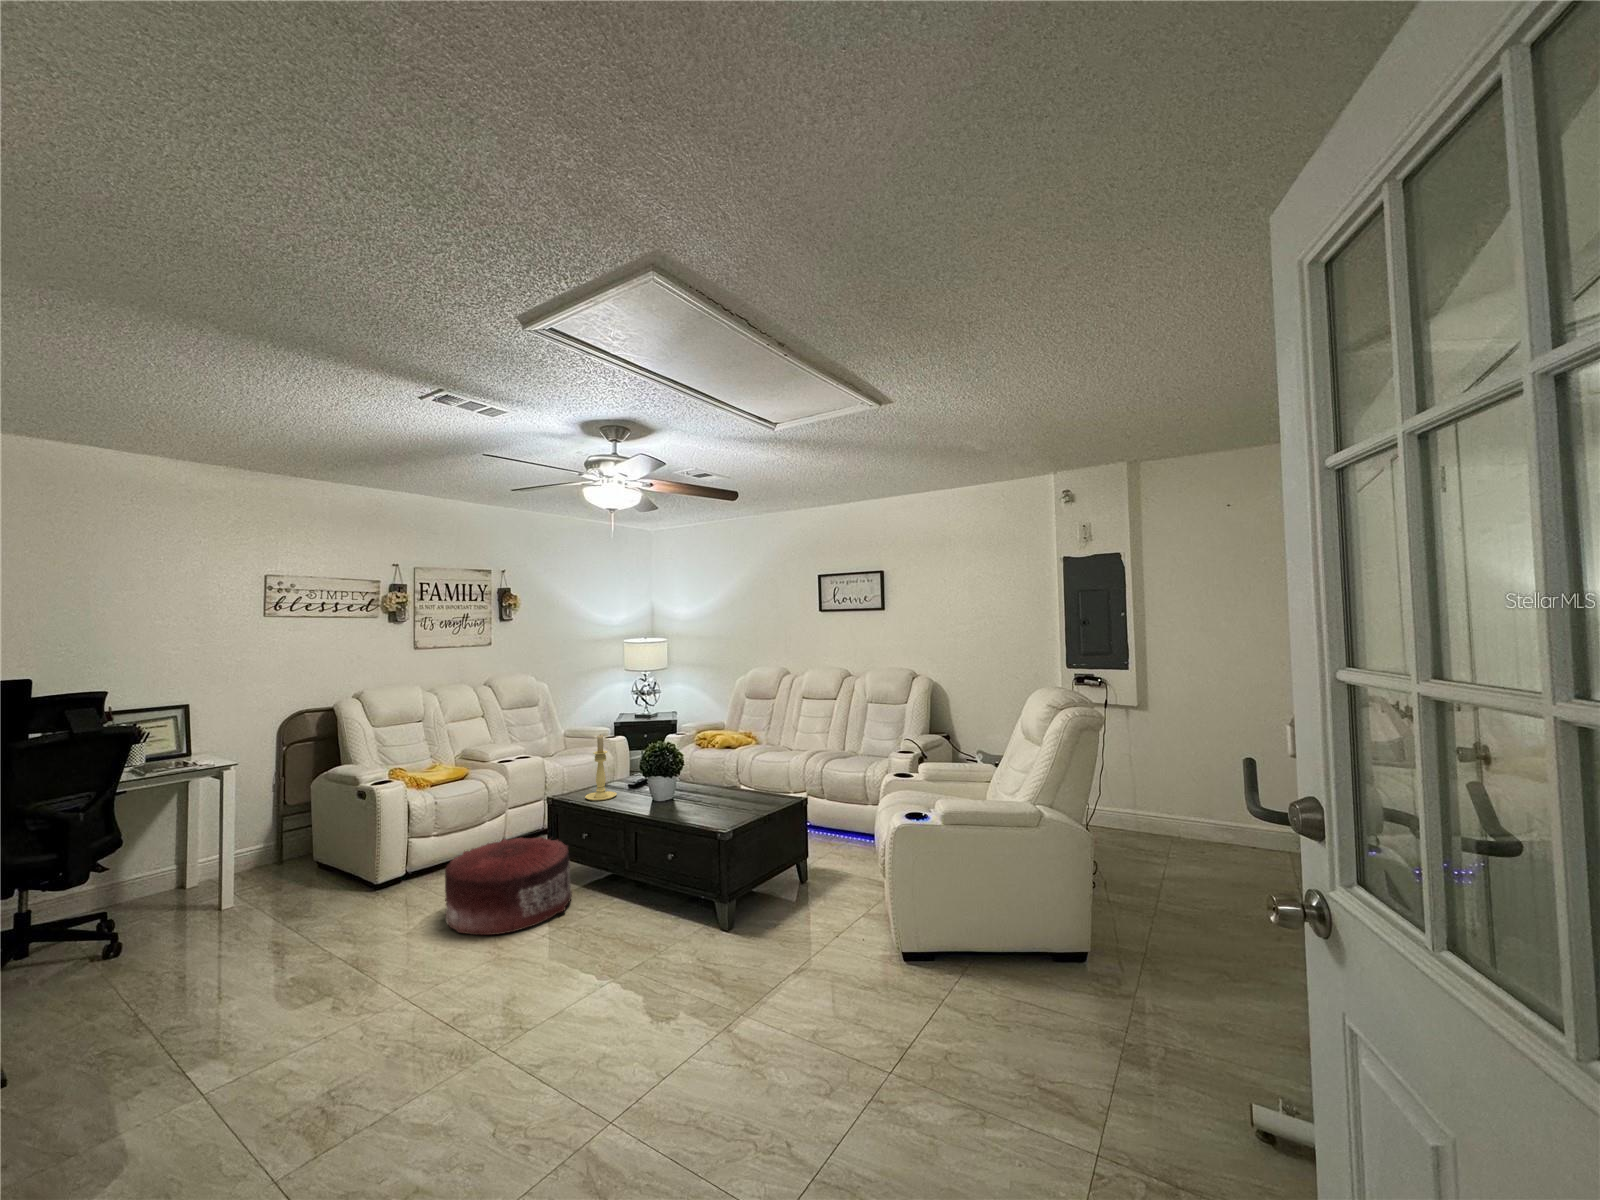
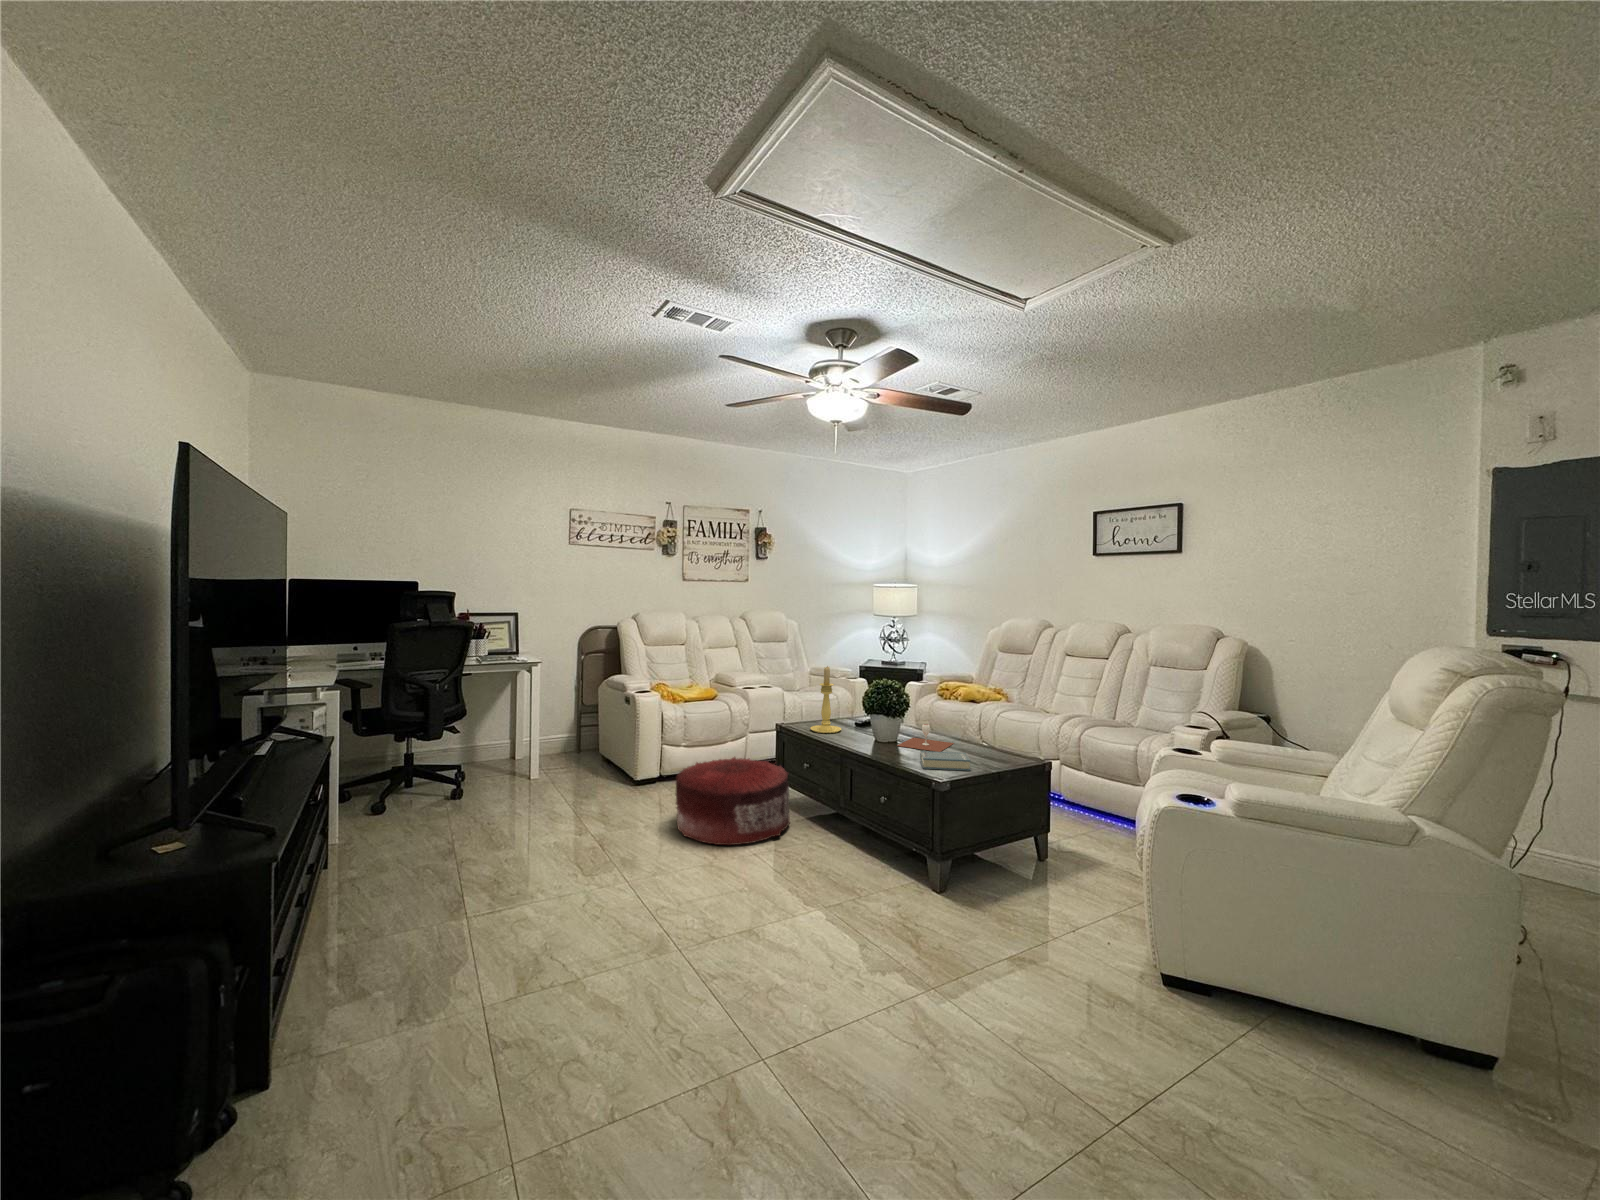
wine glass: none [674,779,724,804] -> present [897,724,954,752]
hardback book: none [700,802,746,823] -> present [920,751,970,771]

